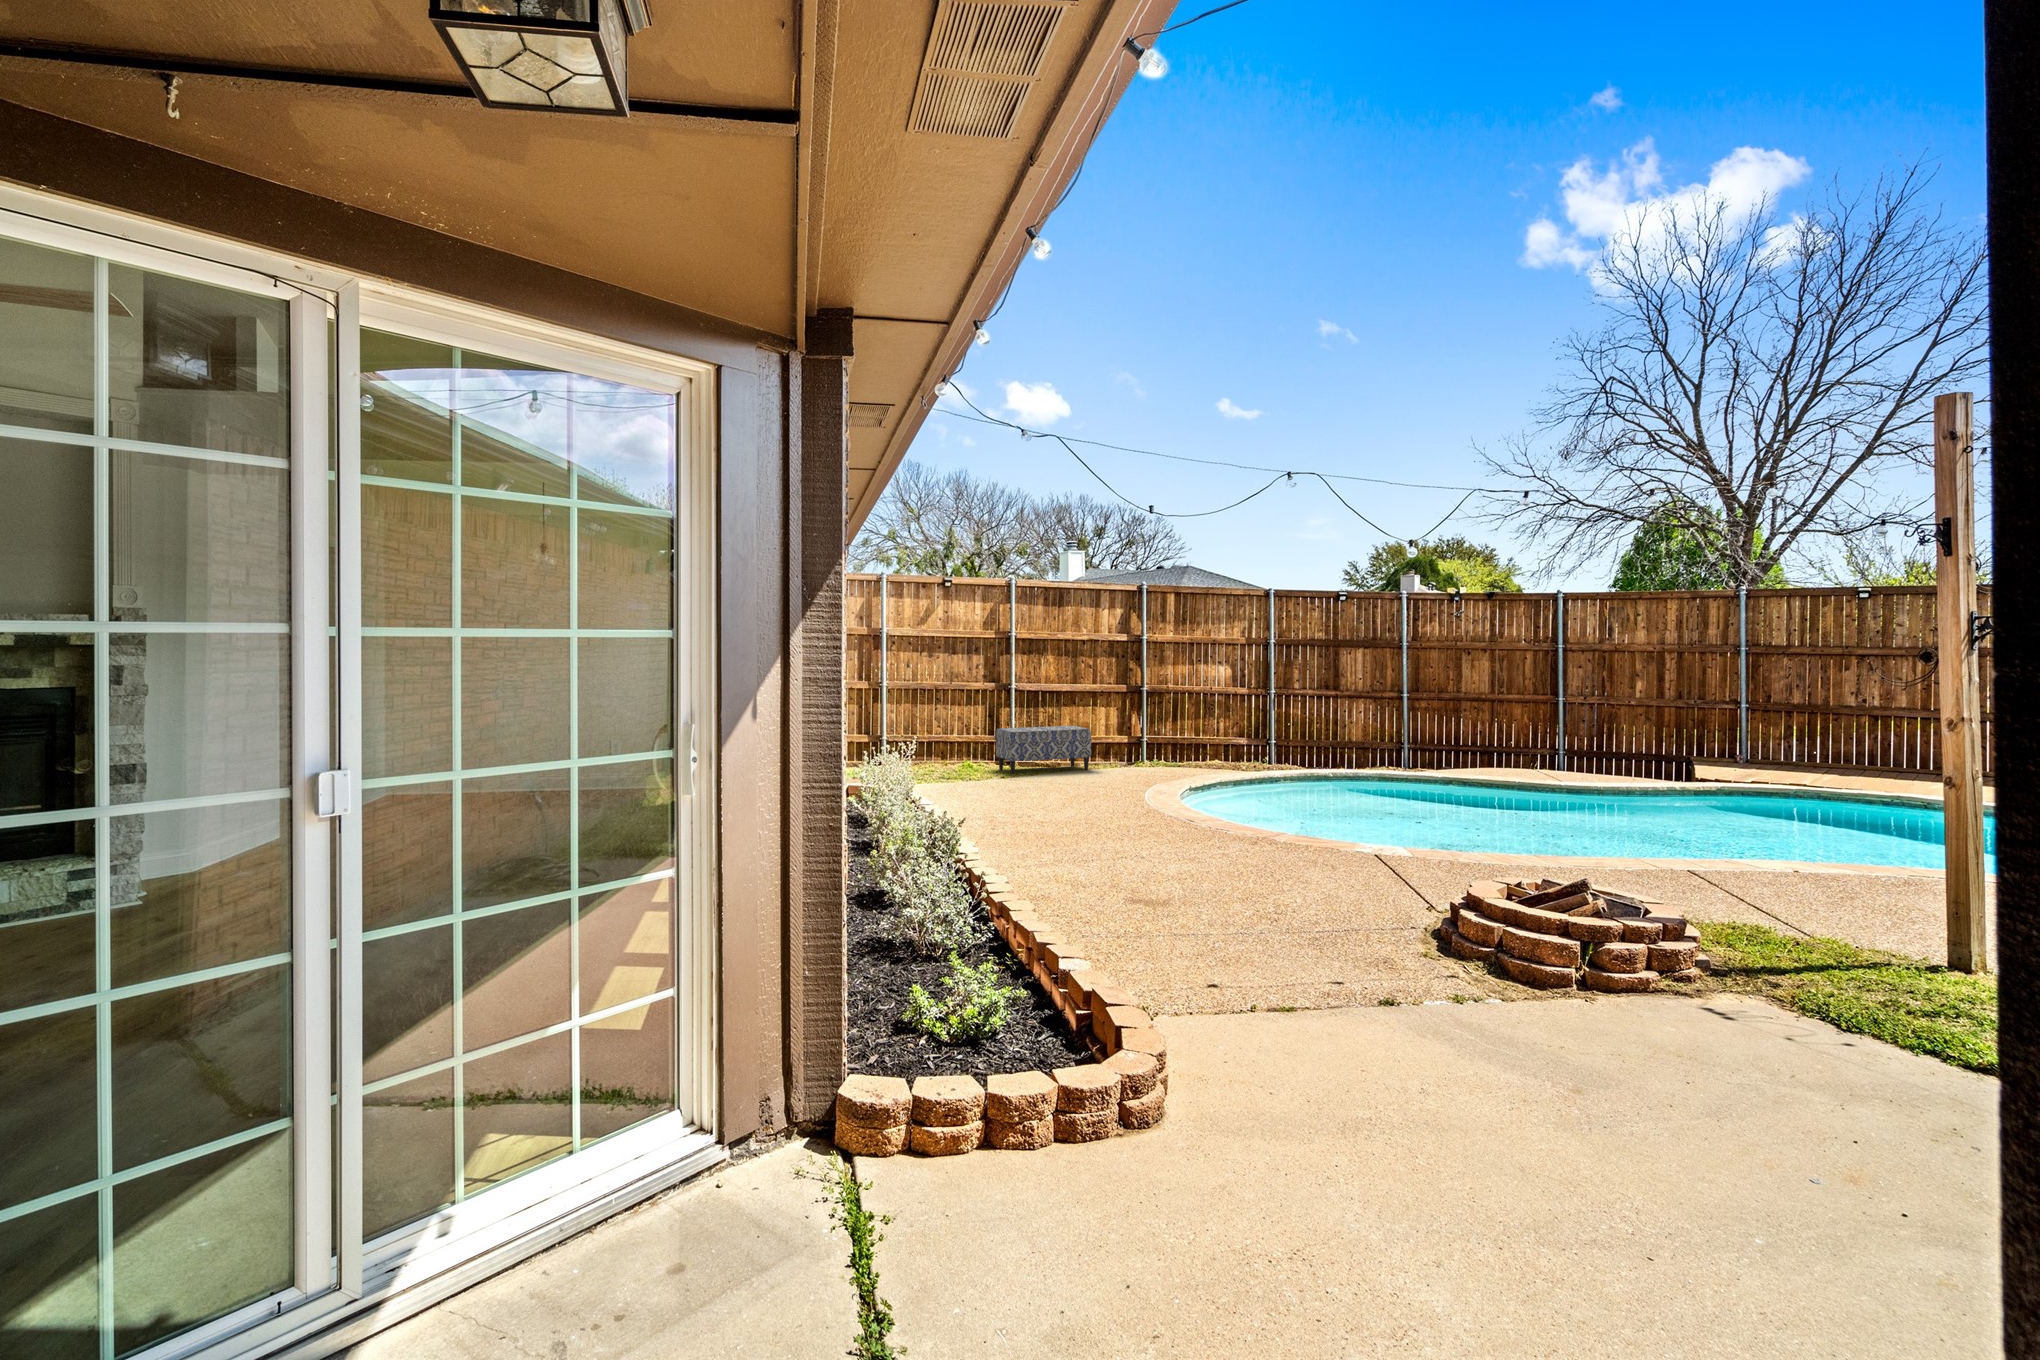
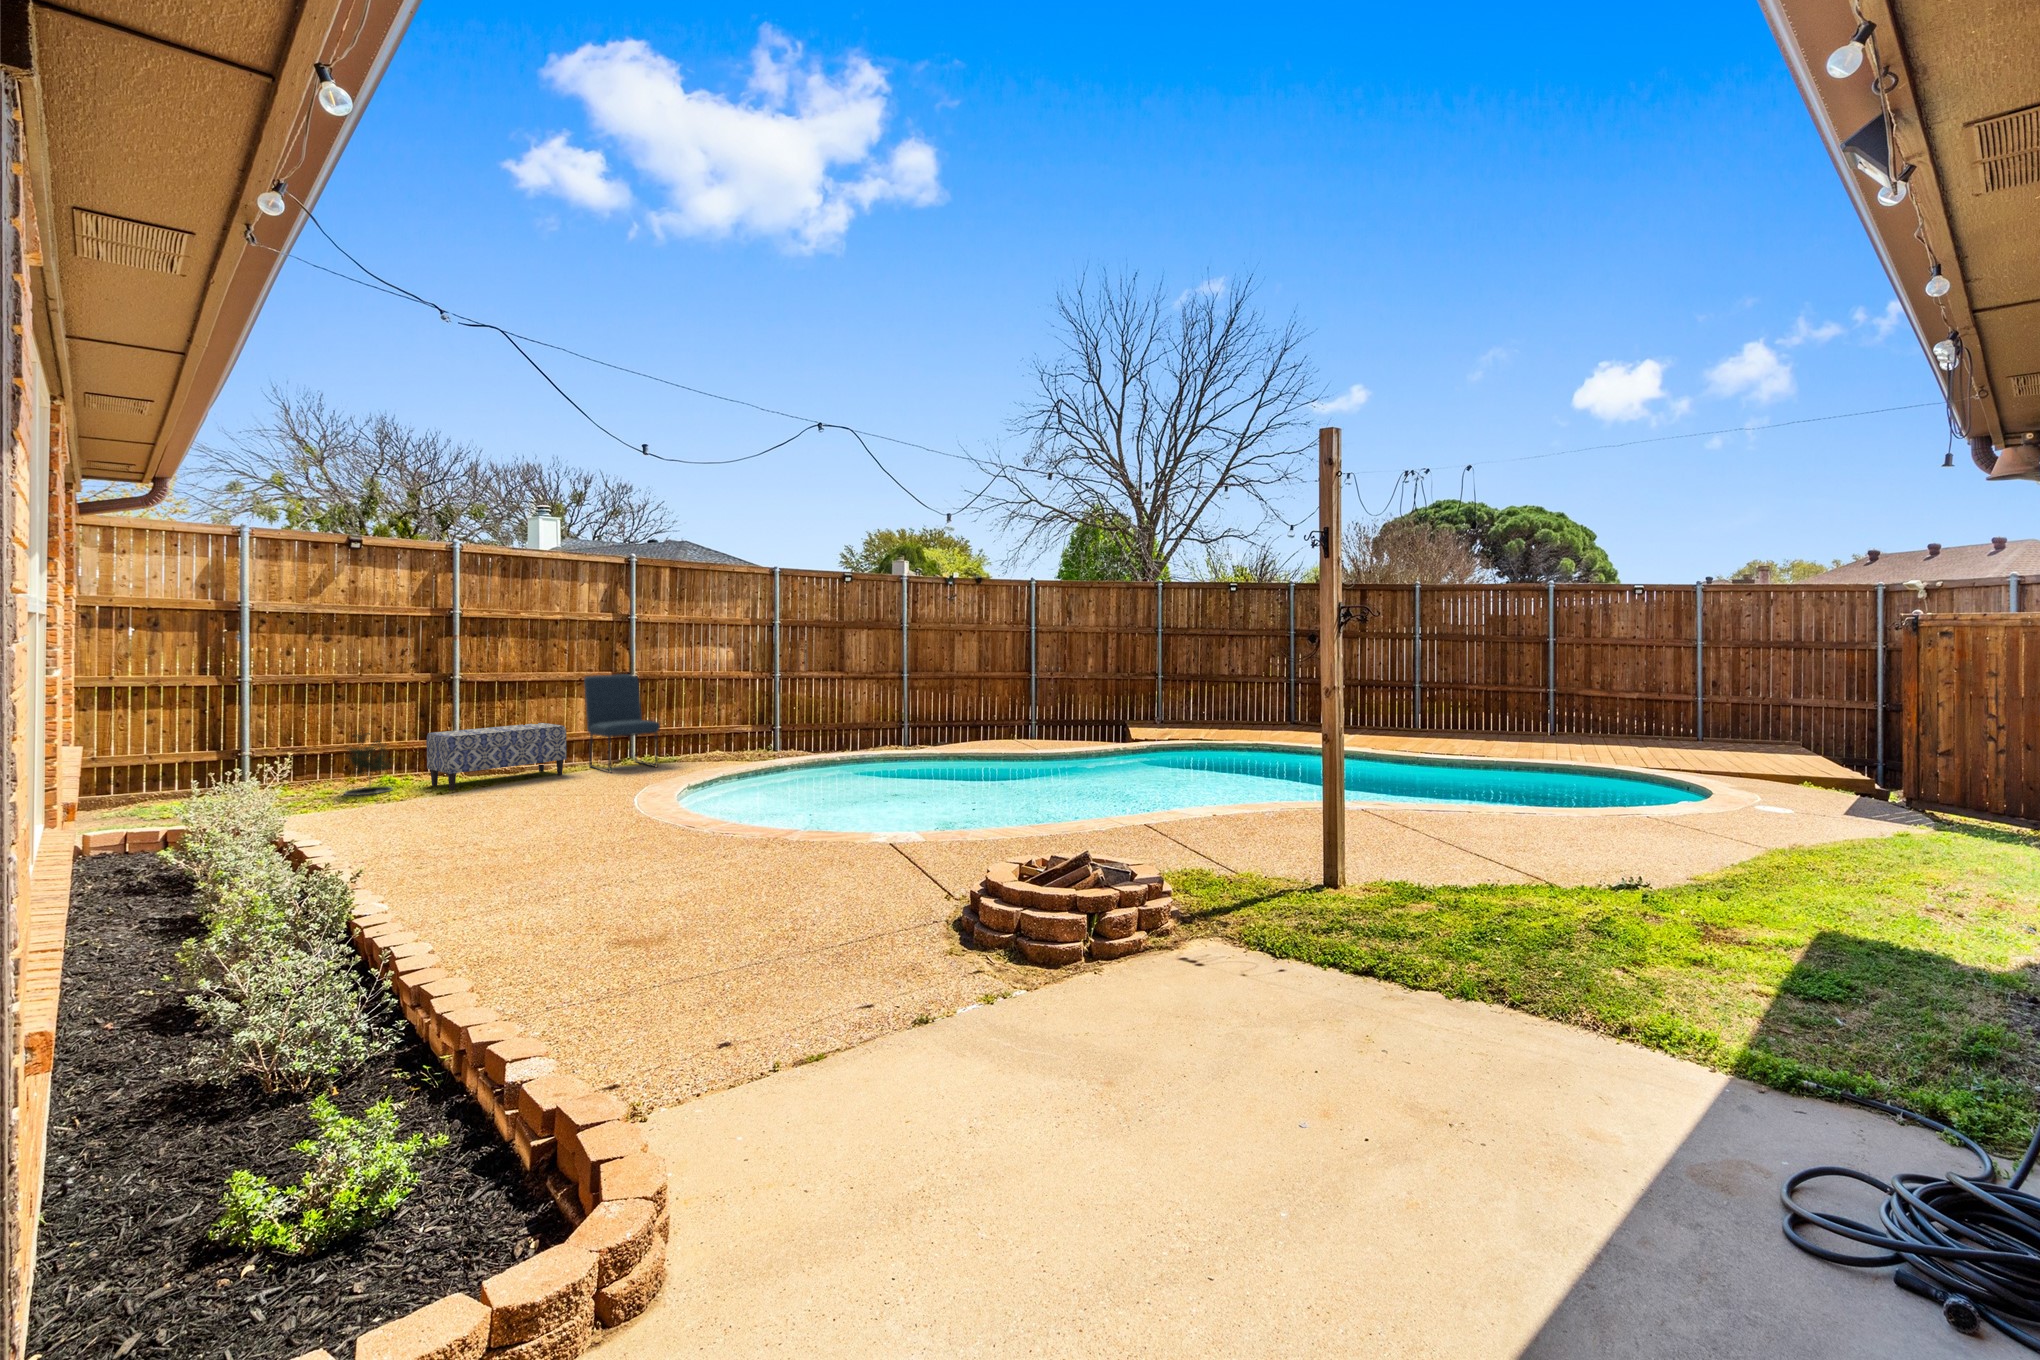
chair: none [1104,687,1164,772] -> present [584,674,660,773]
potted tree: none [945,719,977,772] -> present [345,728,392,796]

